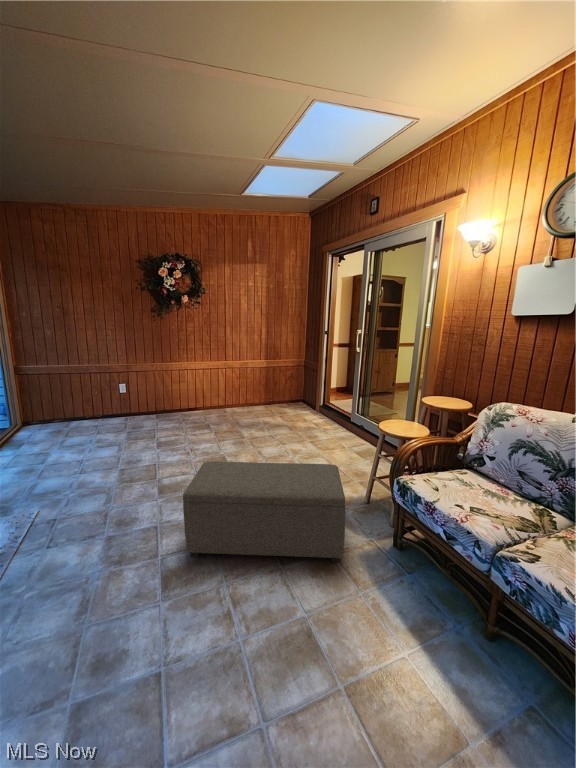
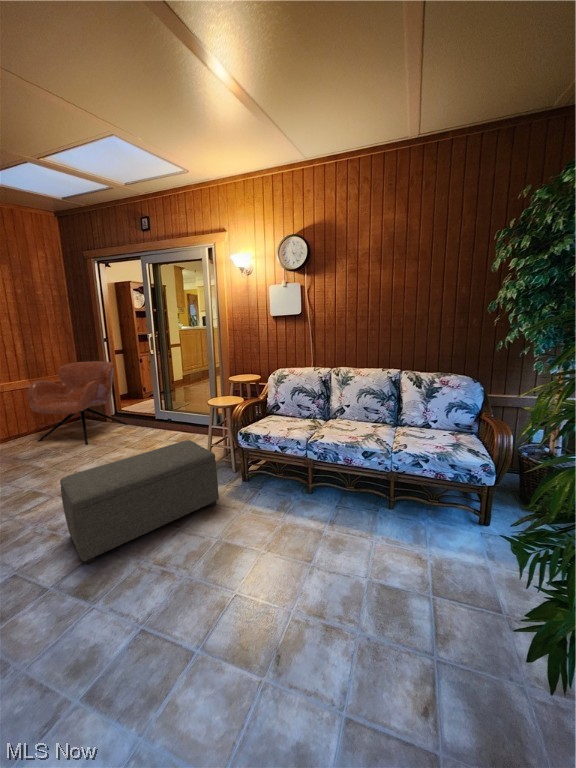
armchair: none [257,351,331,429] -> present [28,361,128,445]

